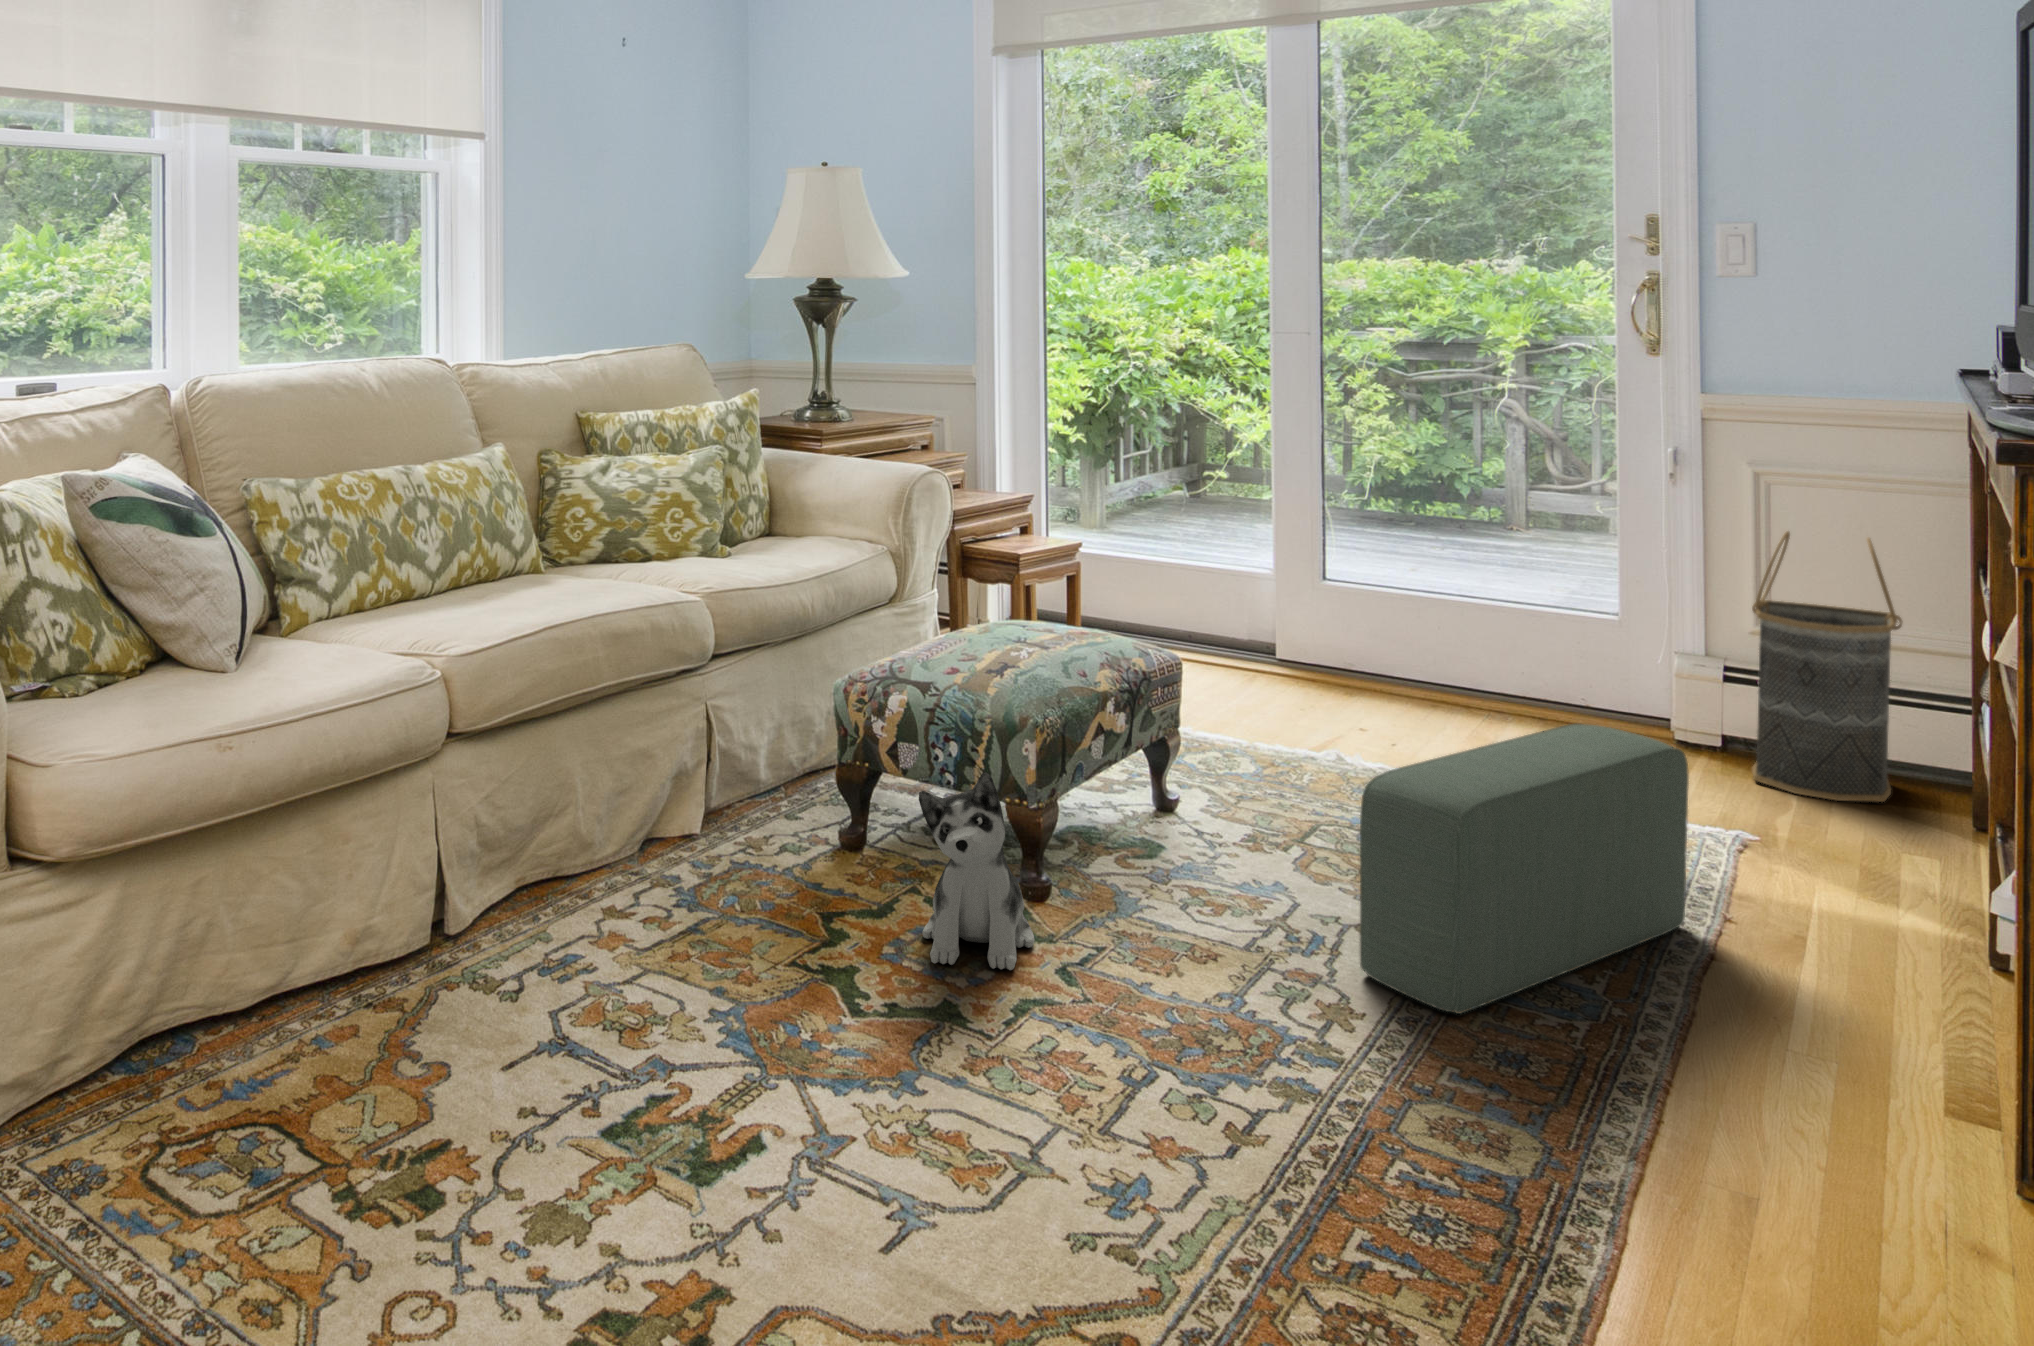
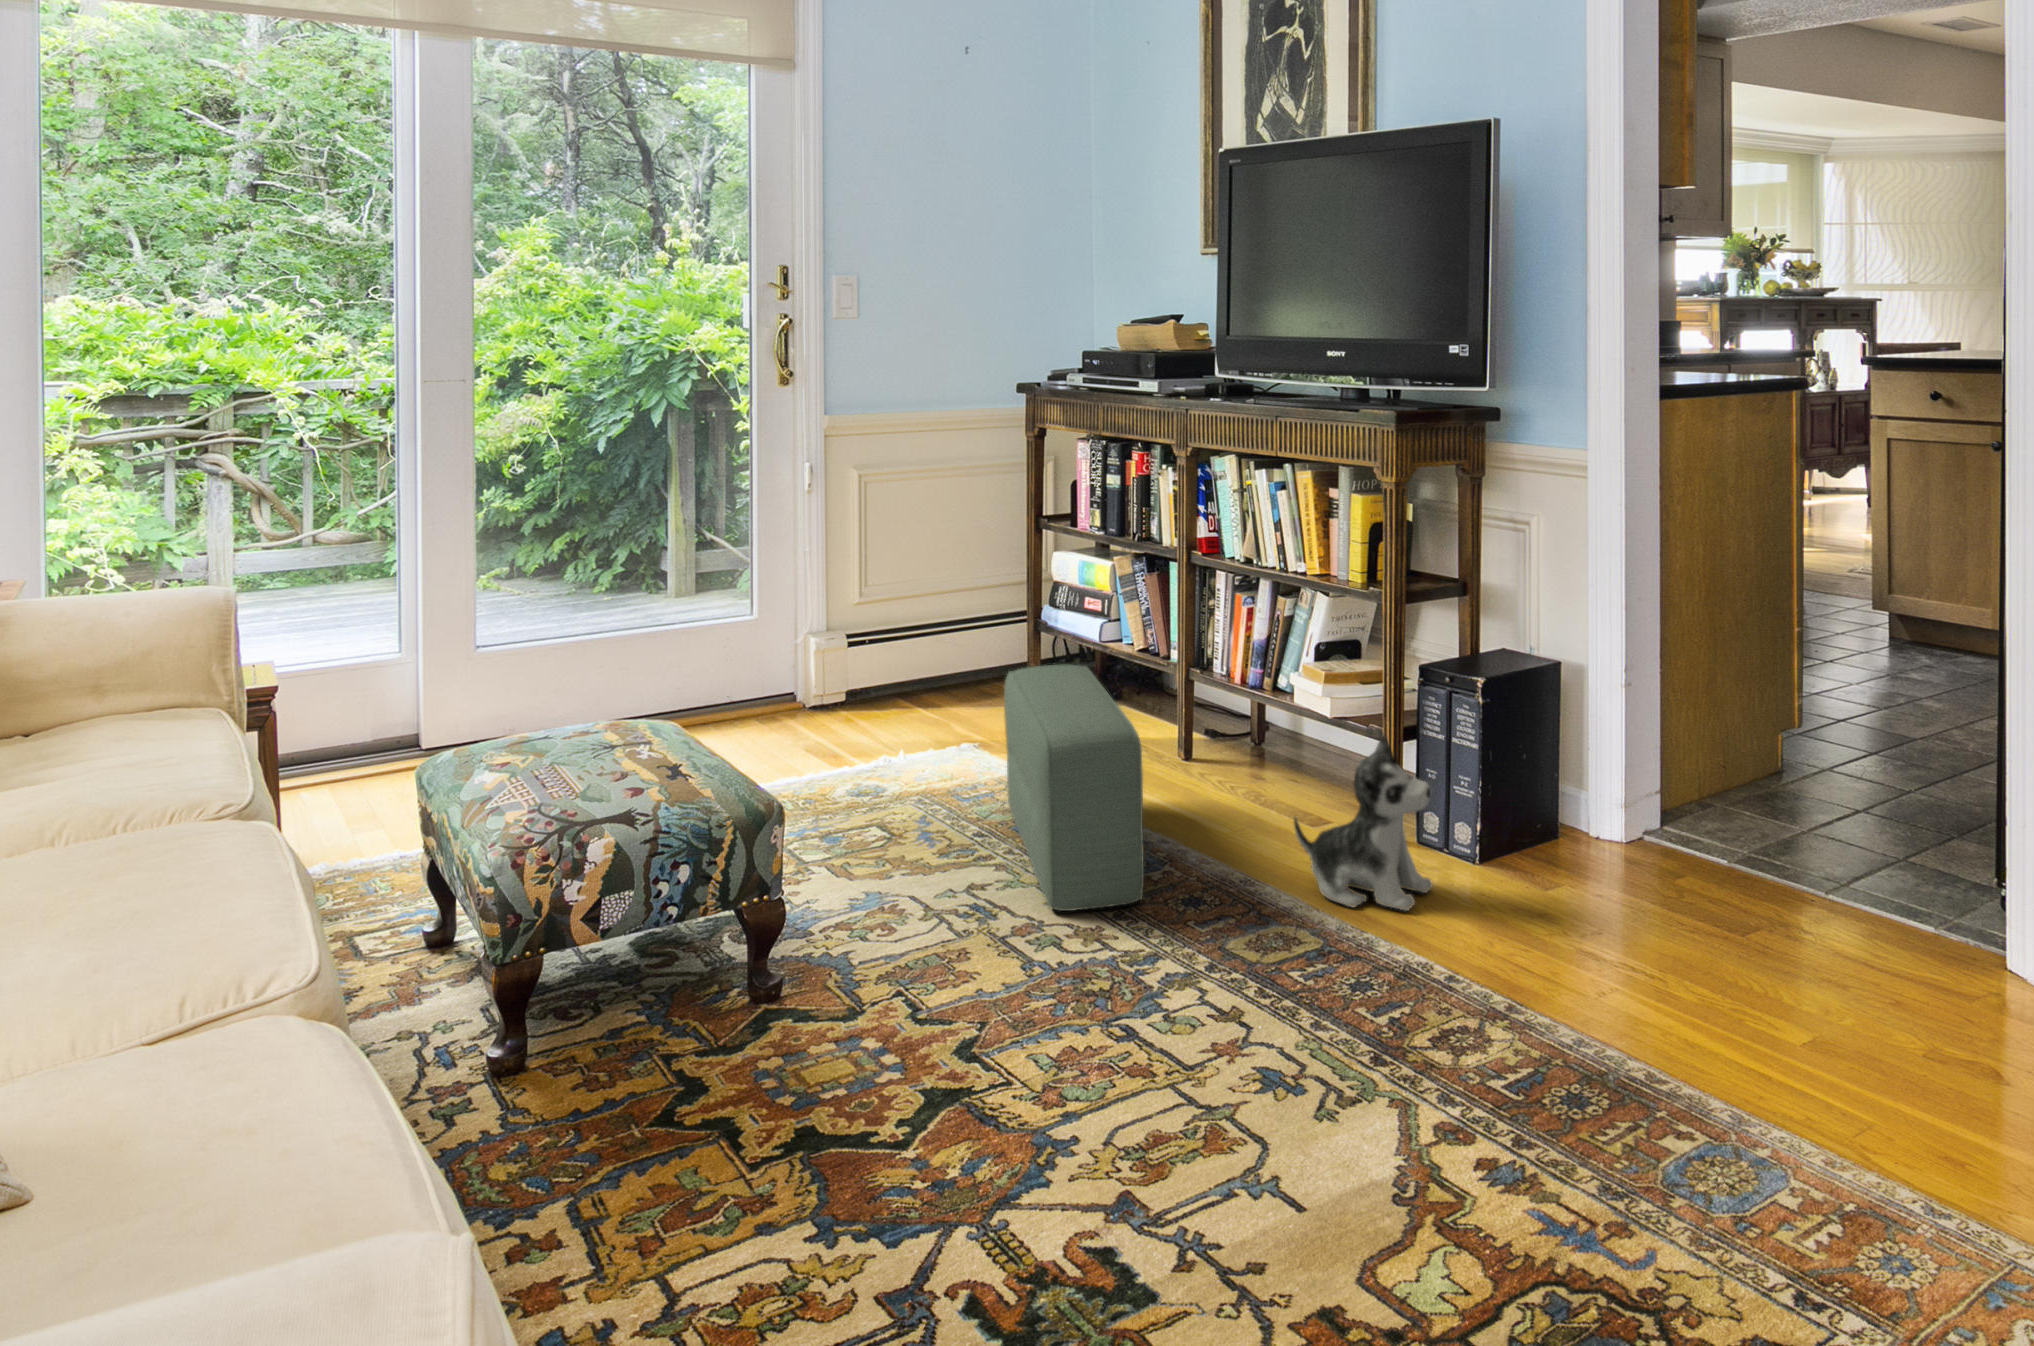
basket: present [1752,531,1902,802] -> none [885,507,989,712]
plush toy: present [919,772,1034,970] -> present [1294,735,1432,911]

